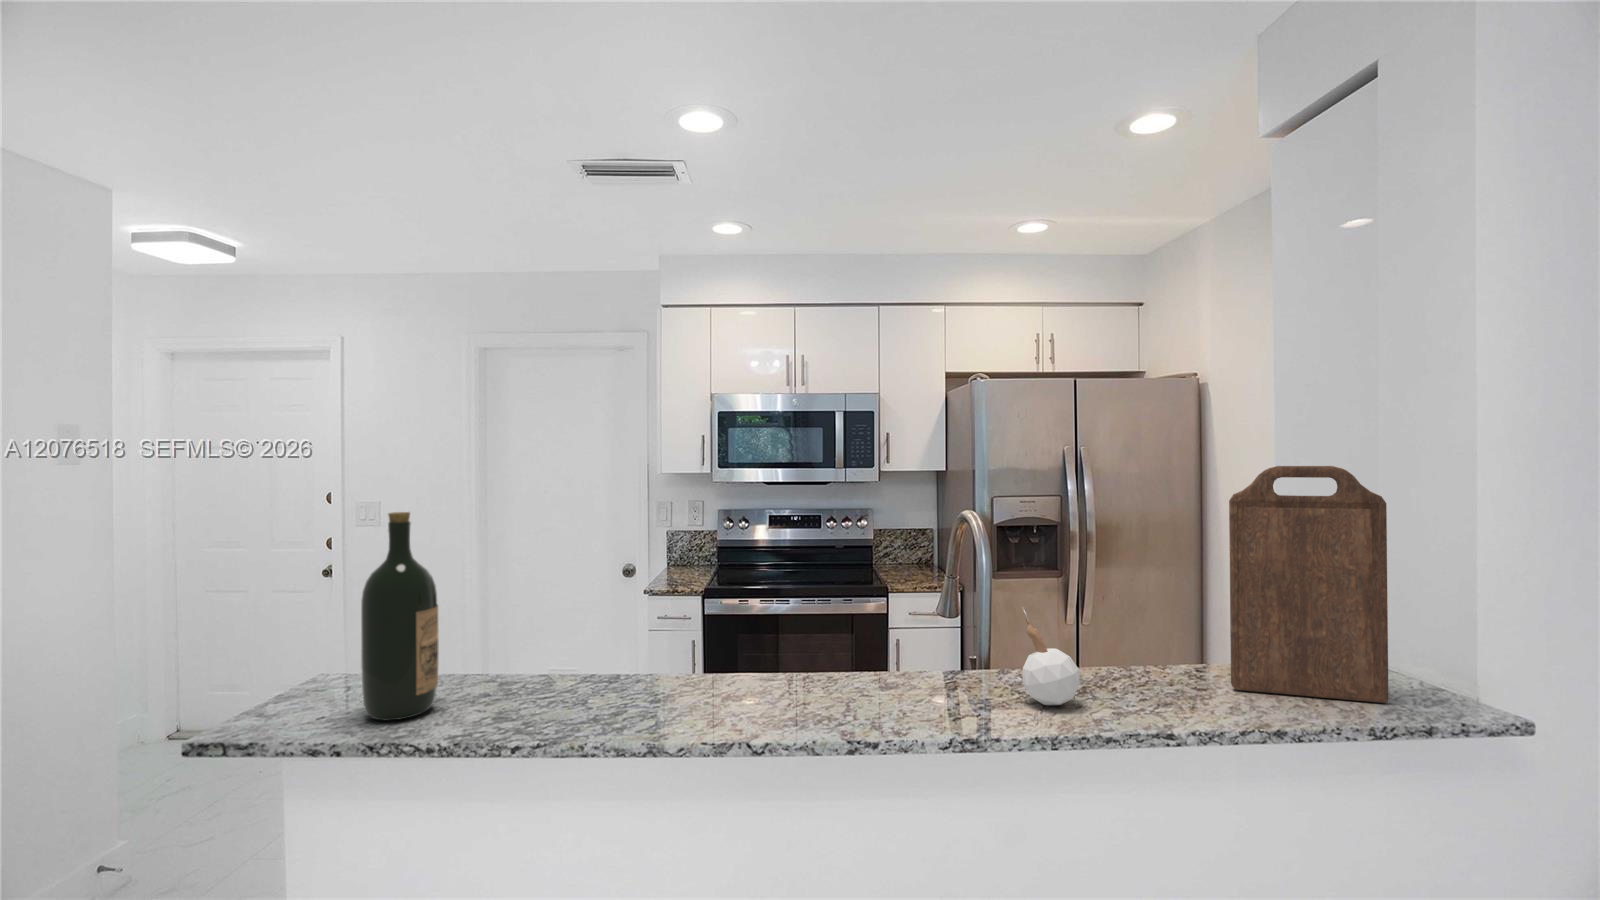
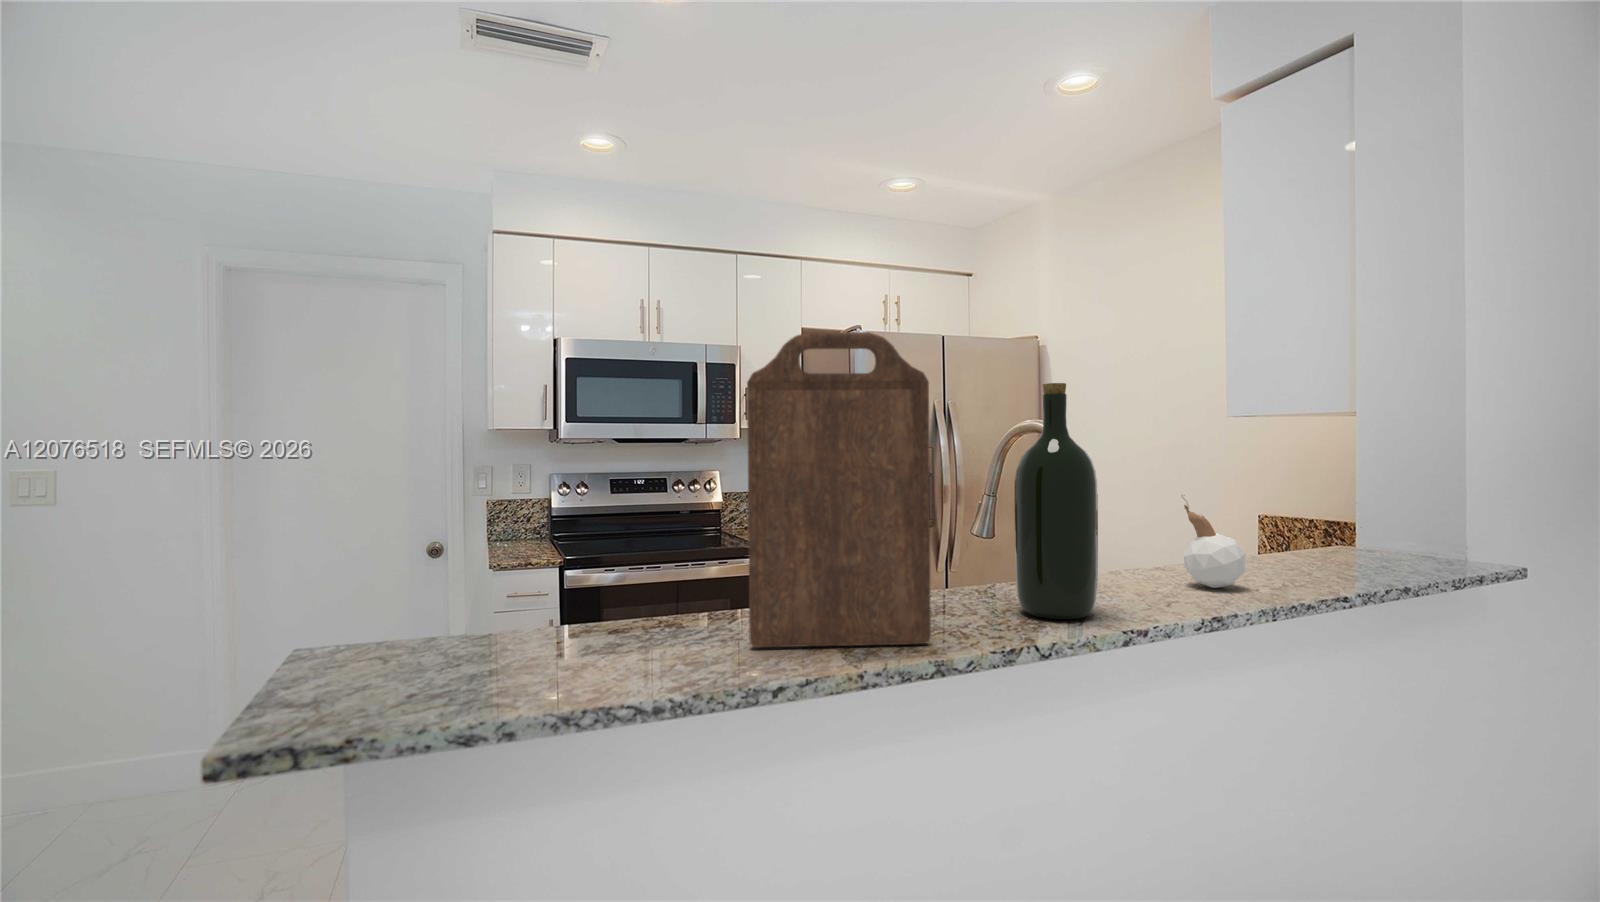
cutting board: present [1229,466,1388,703] -> present [747,332,931,647]
wine bottle: present [361,512,438,720] -> present [1015,383,1098,619]

